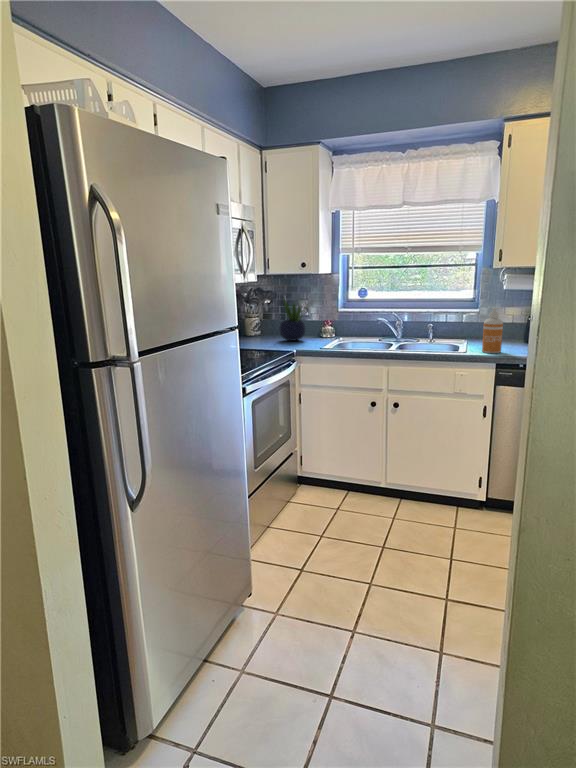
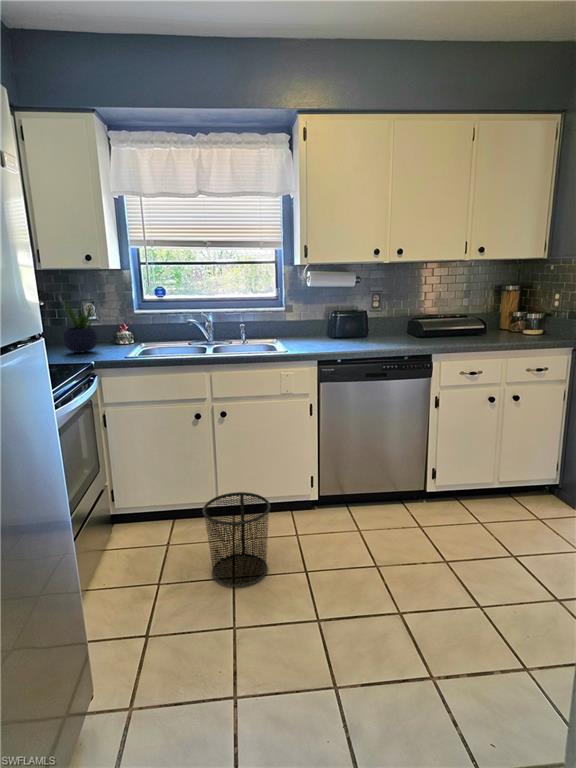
soap dispenser: present [482,308,503,353] -> none [300,303,318,350]
waste bin: none [362,473,423,555] -> present [202,492,270,587]

